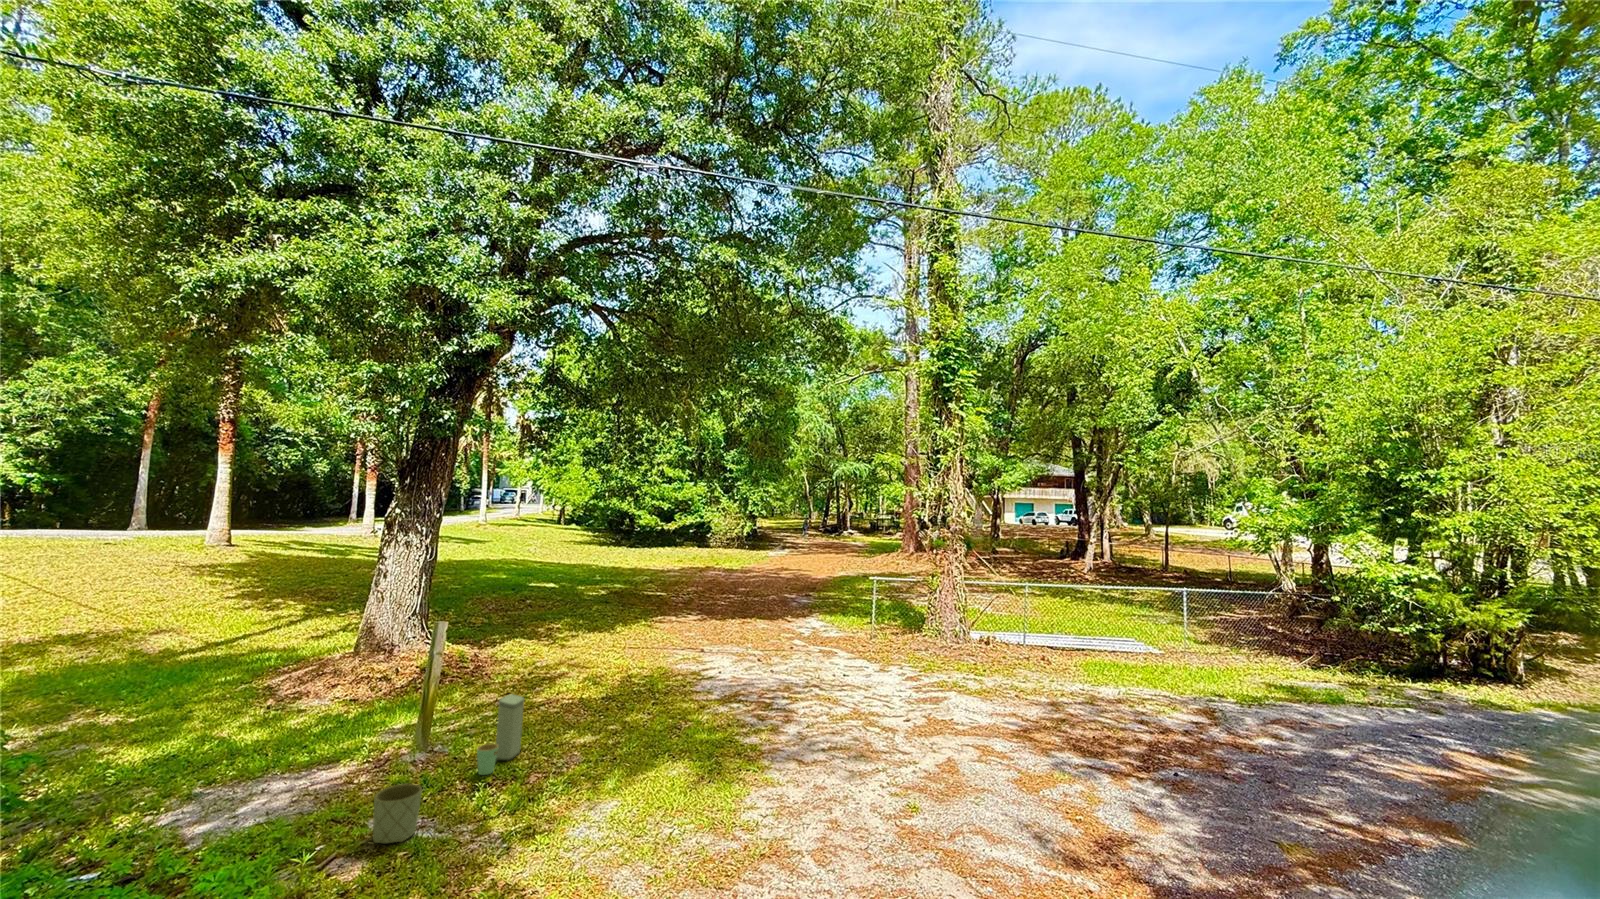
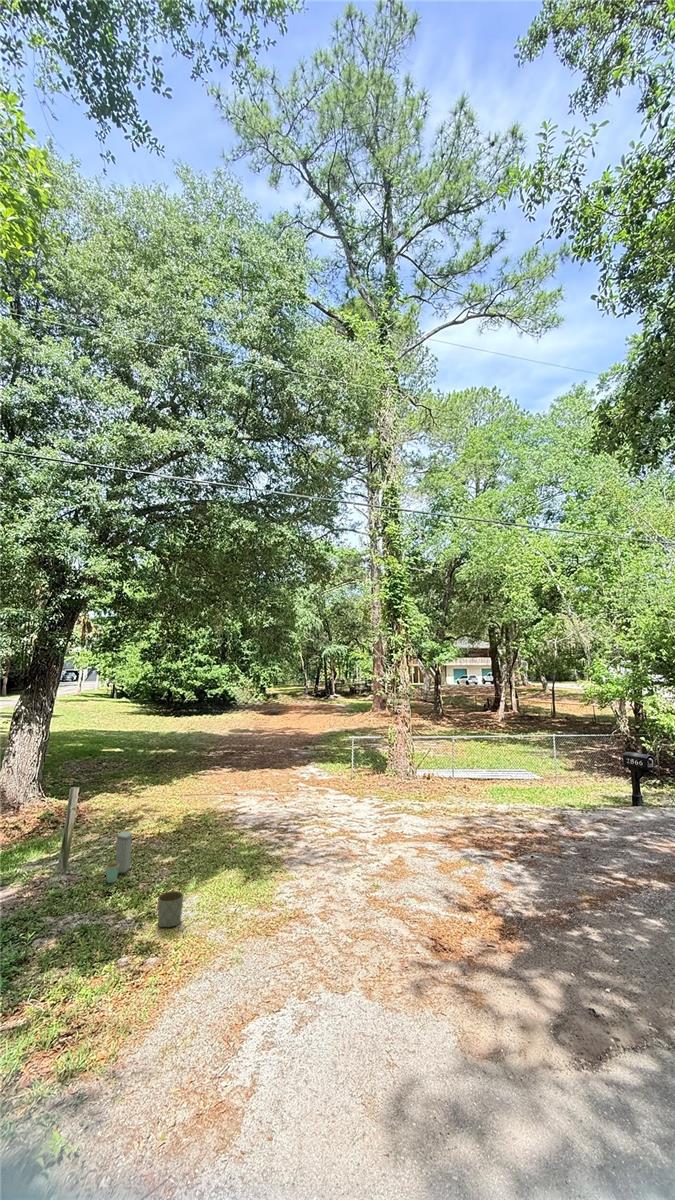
planter: present [373,784,422,843] -> present [158,891,183,928]

